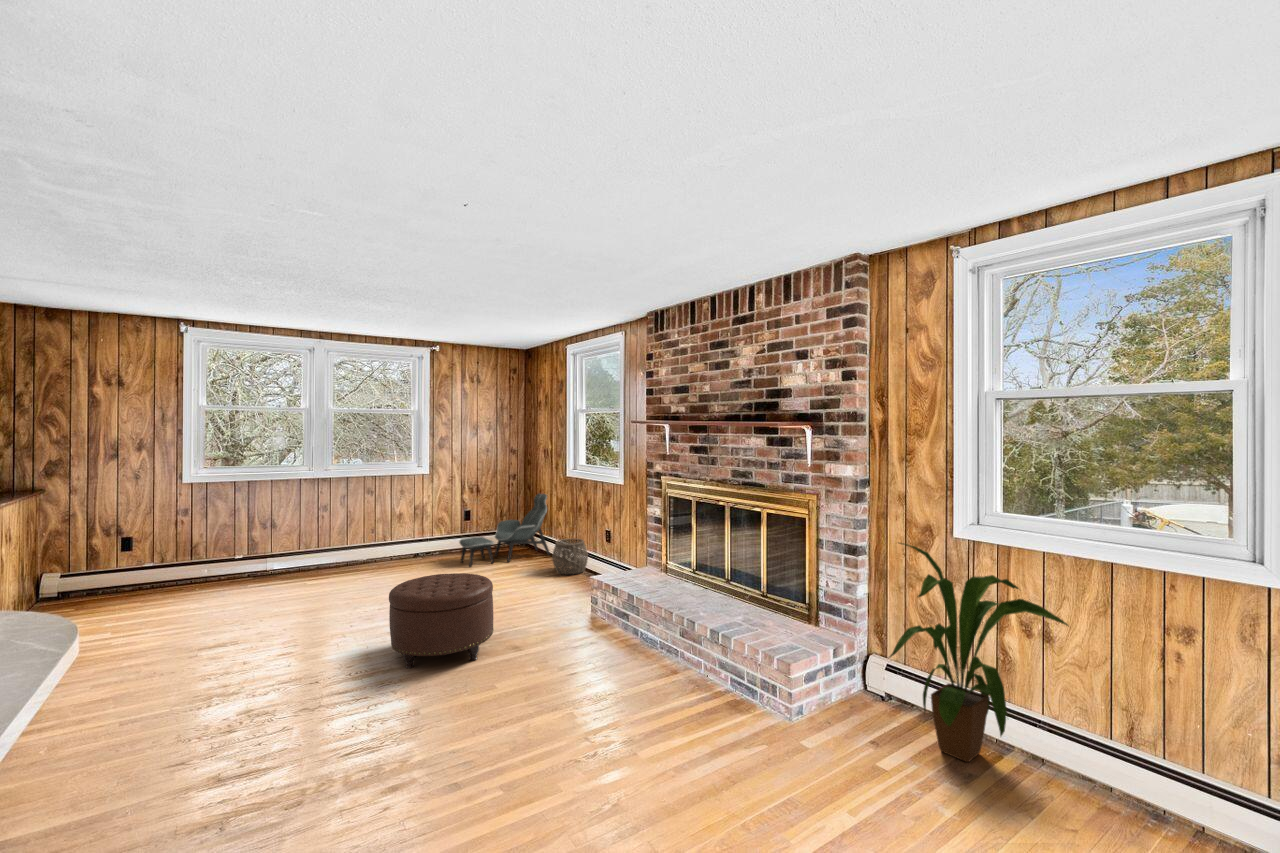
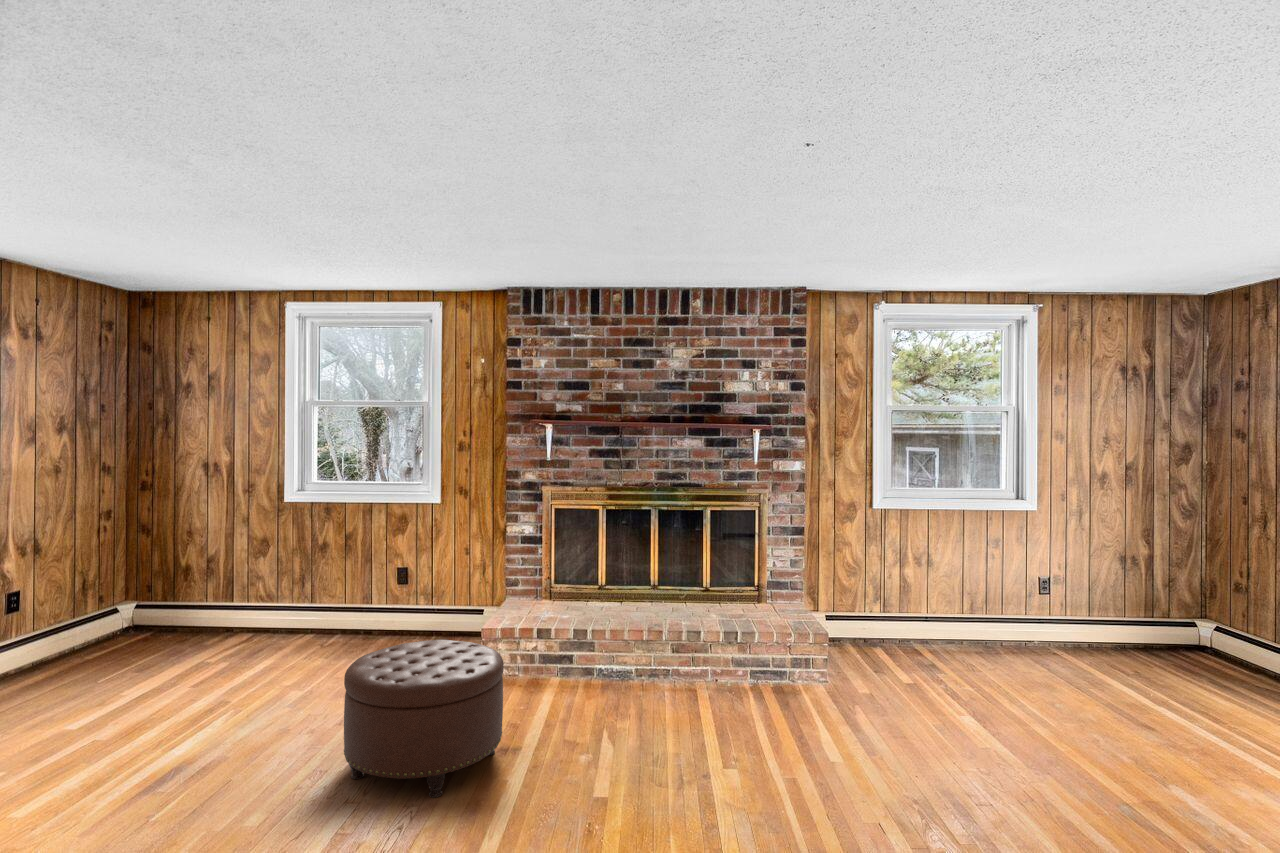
lounge chair: present [460,493,550,567] -> none [54,536,211,680]
woven basket: present [552,538,588,574] -> none [281,592,340,648]
house plant: present [890,543,1068,762] -> none [865,515,965,662]

